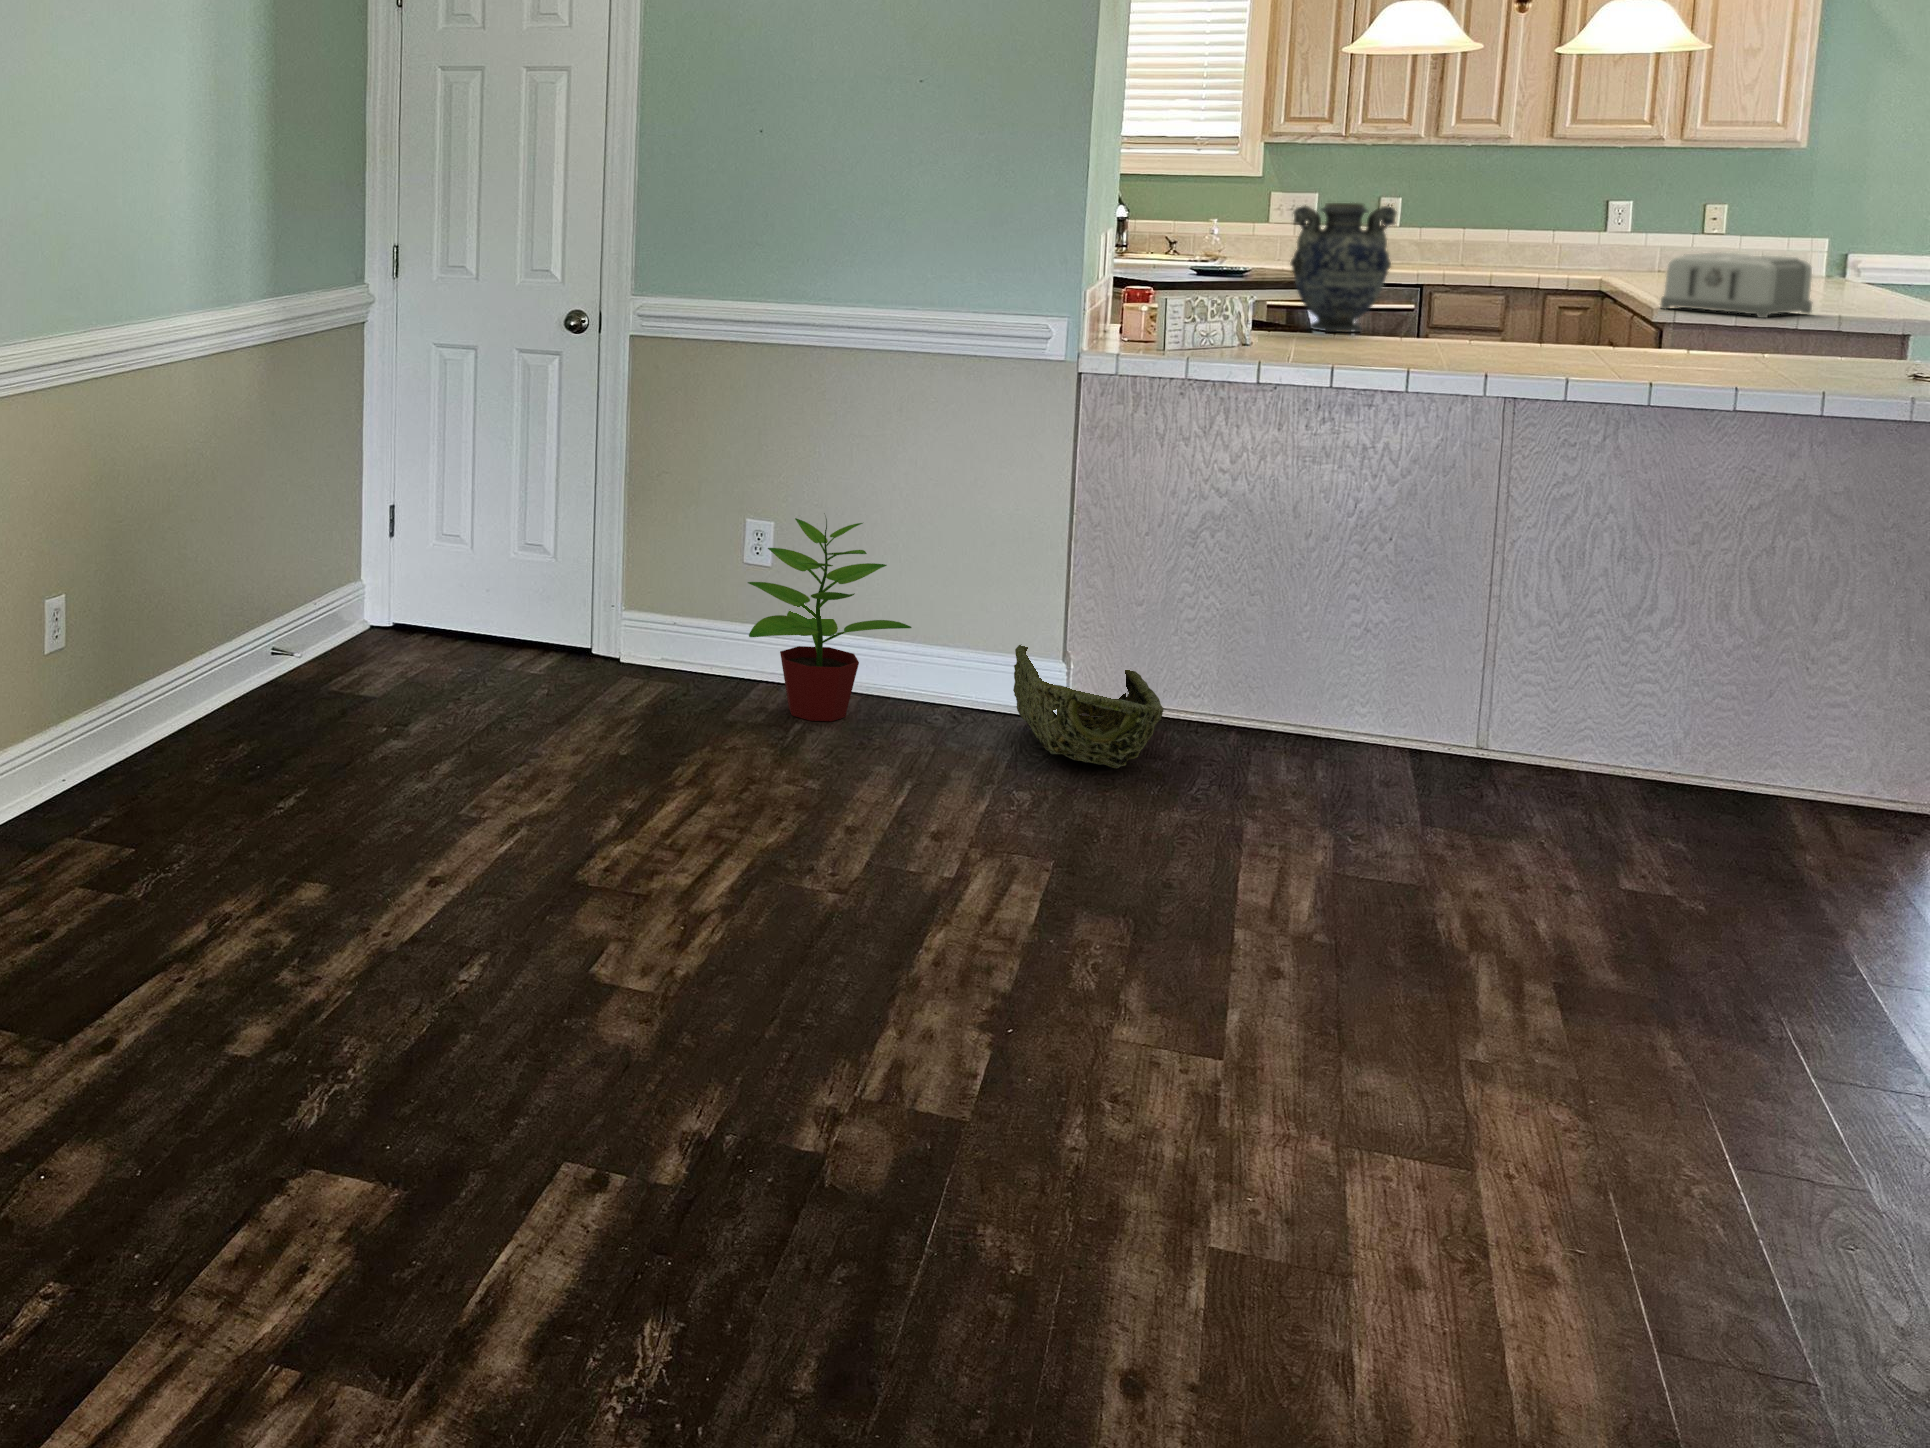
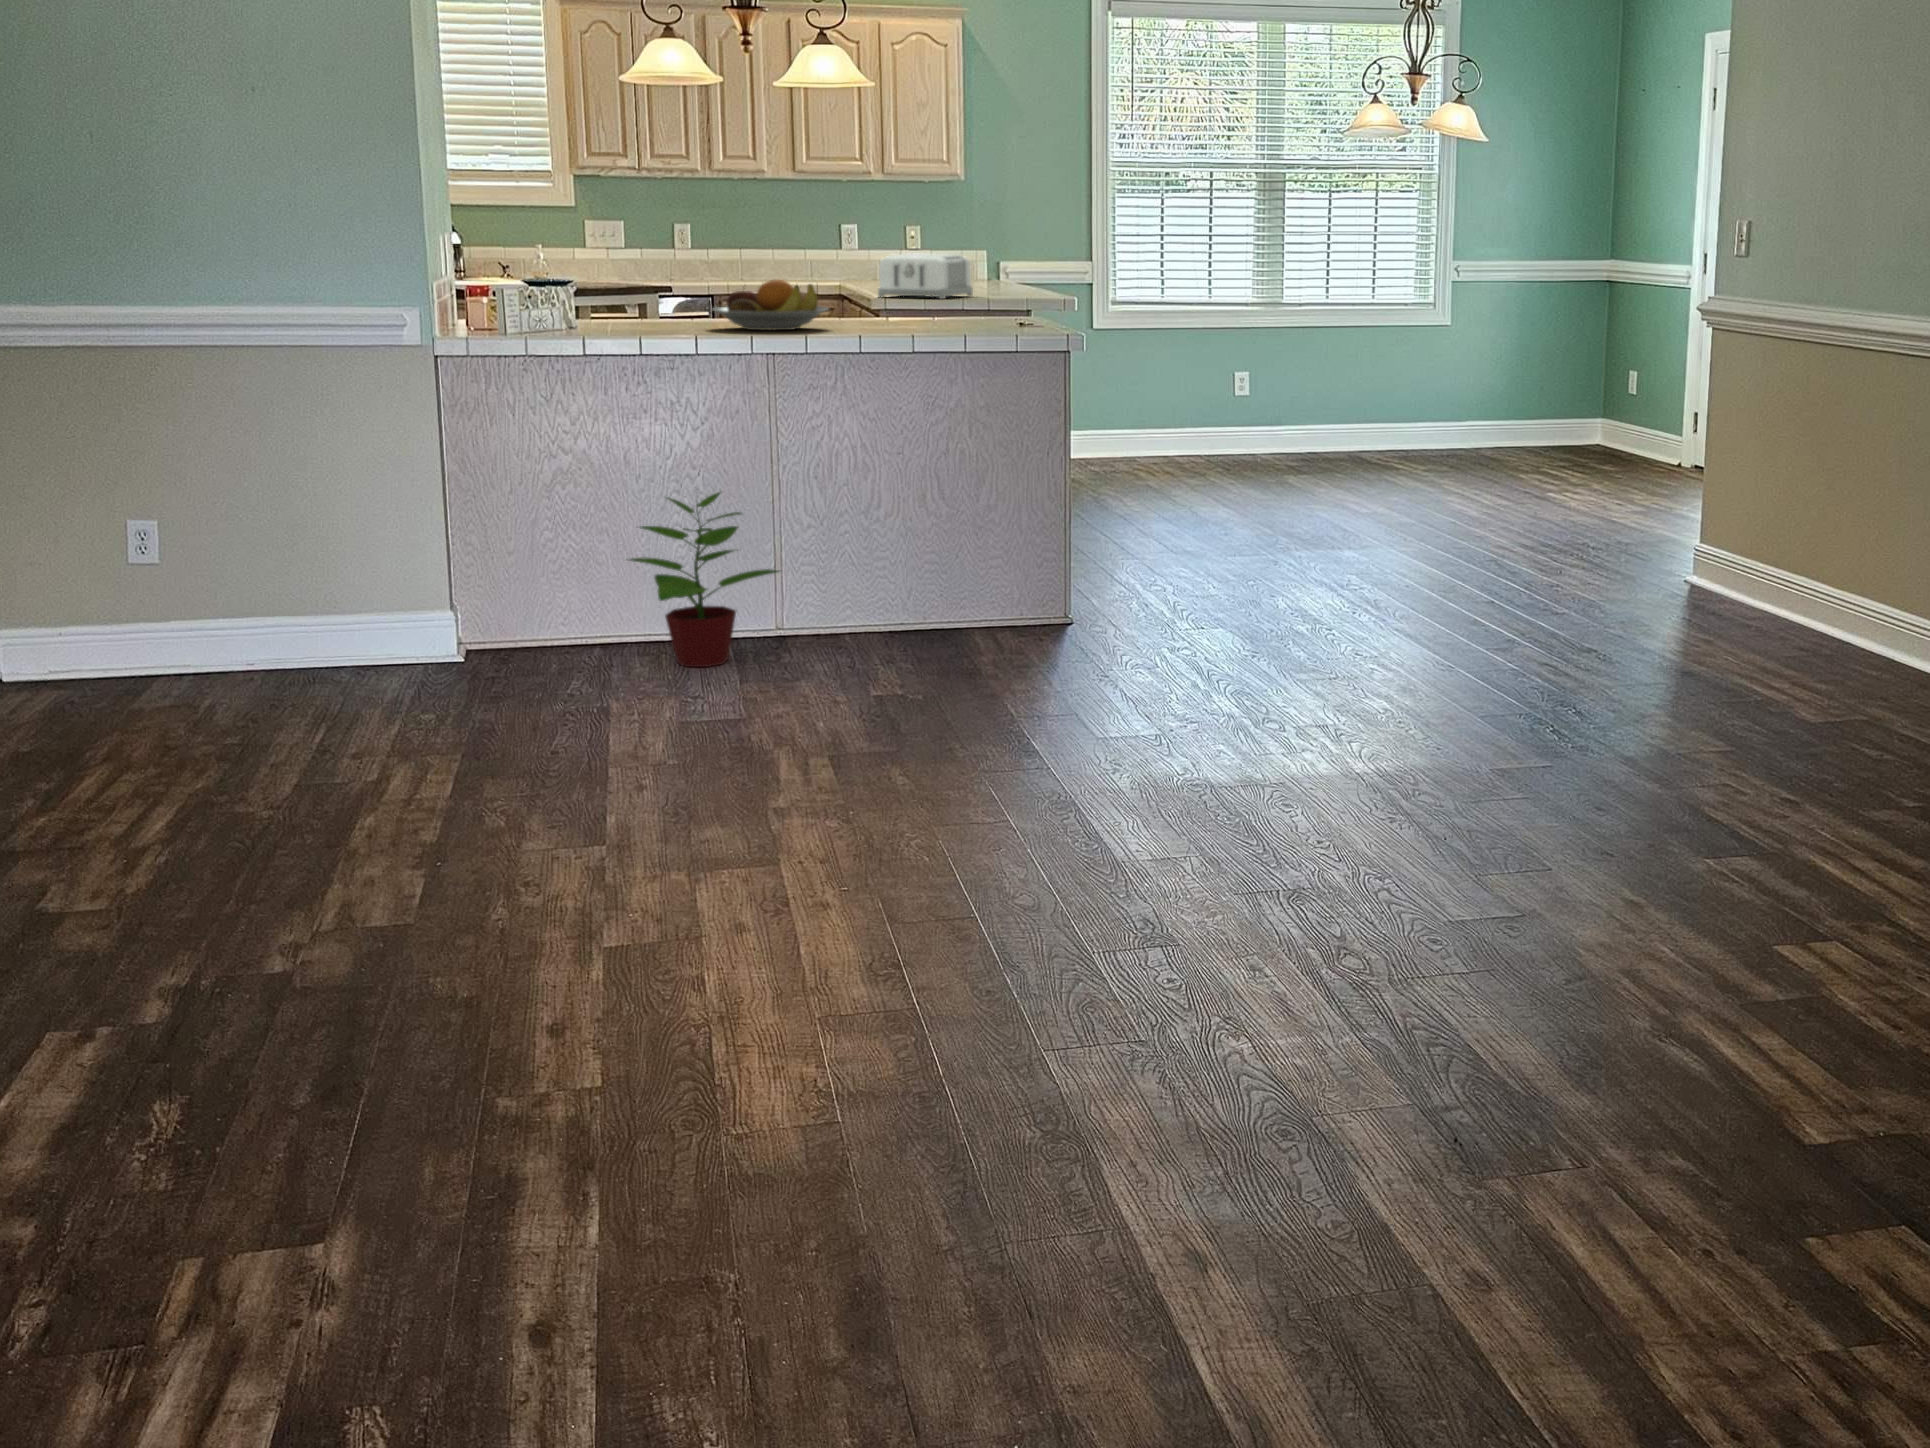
vase: present [1290,203,1396,332] -> none [597,211,679,318]
fruit bowl: none [1434,305,1605,371] -> present [713,280,828,330]
potted plant: present [748,518,912,721] -> present [626,492,779,667]
woven basket: present [1013,645,1164,768] -> none [406,598,538,685]

